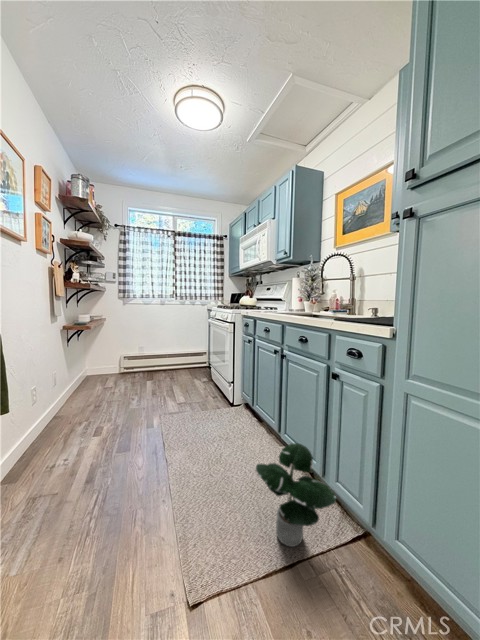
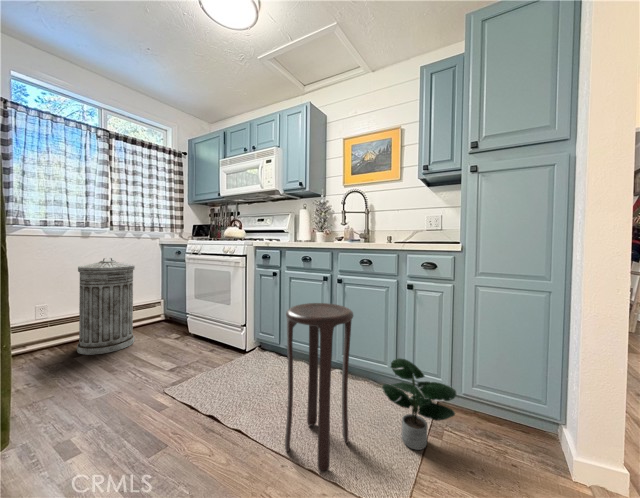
trash can: none [153,318,183,380] -> present [77,258,135,355]
stool: none [180,367,240,509] -> present [285,303,353,471]

